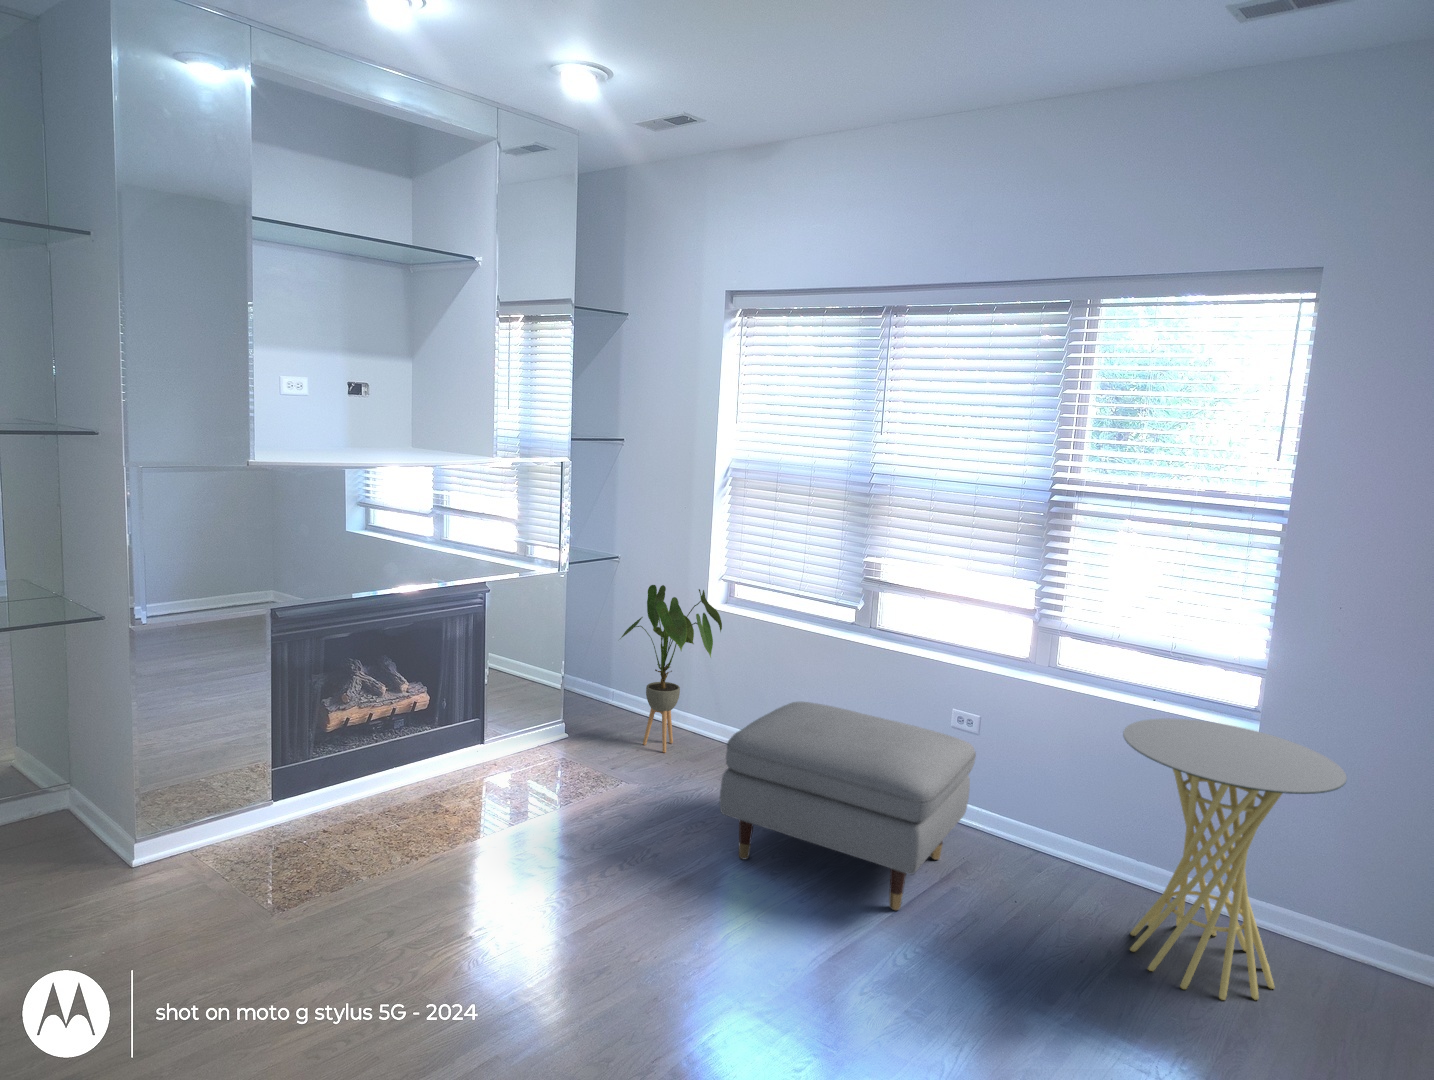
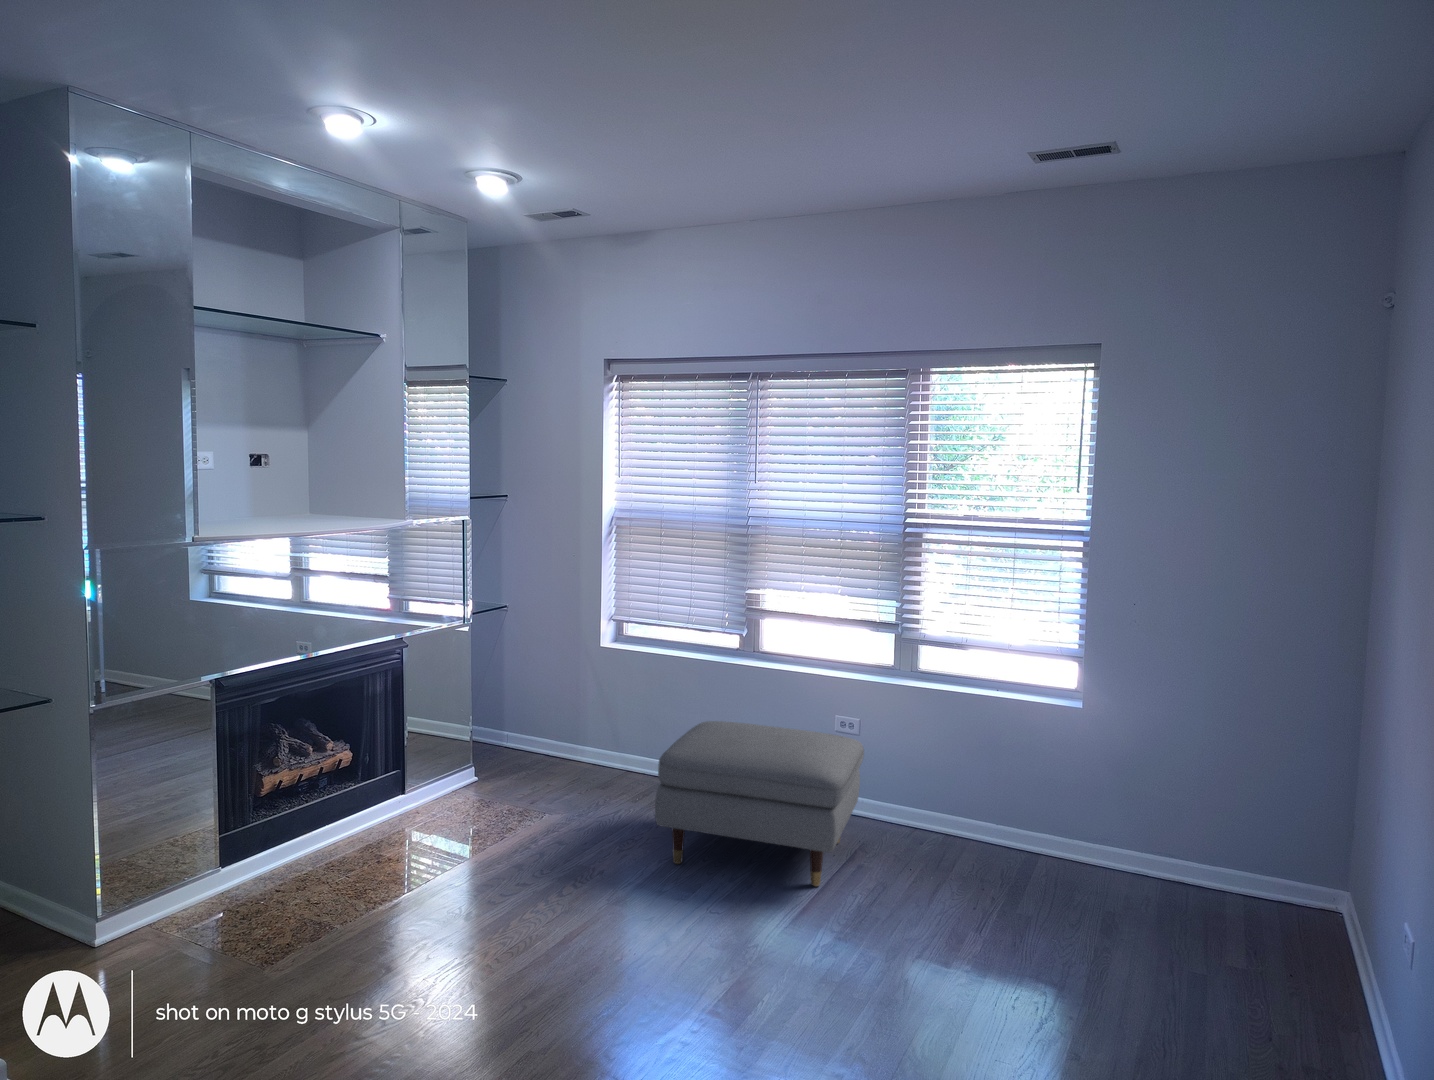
house plant: present [621,585,722,752] -> none [523,629,618,785]
side table: present [1123,719,1347,1000] -> none [984,701,1147,915]

